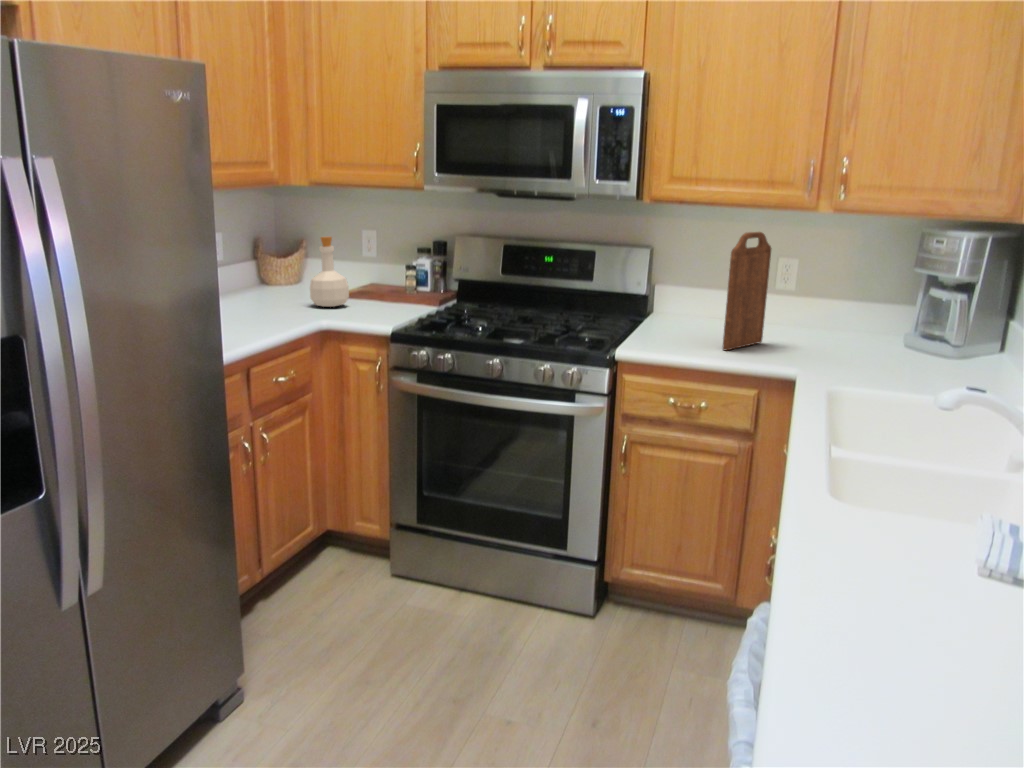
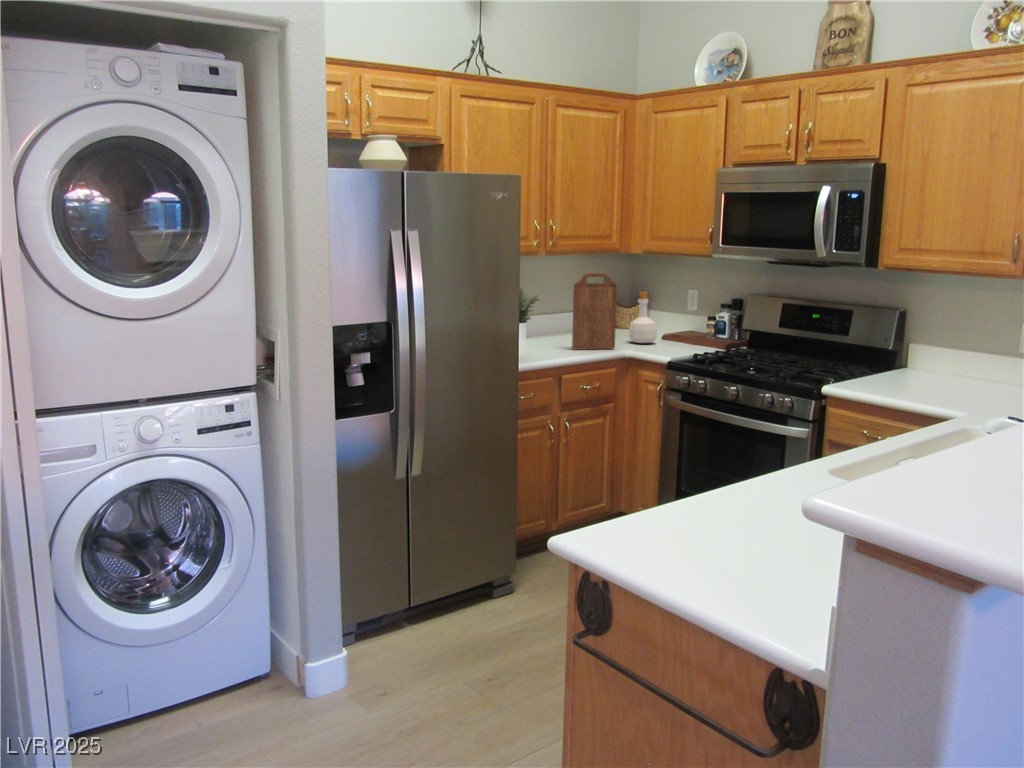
cutting board: present [723,232,772,350] -> present [572,273,617,350]

